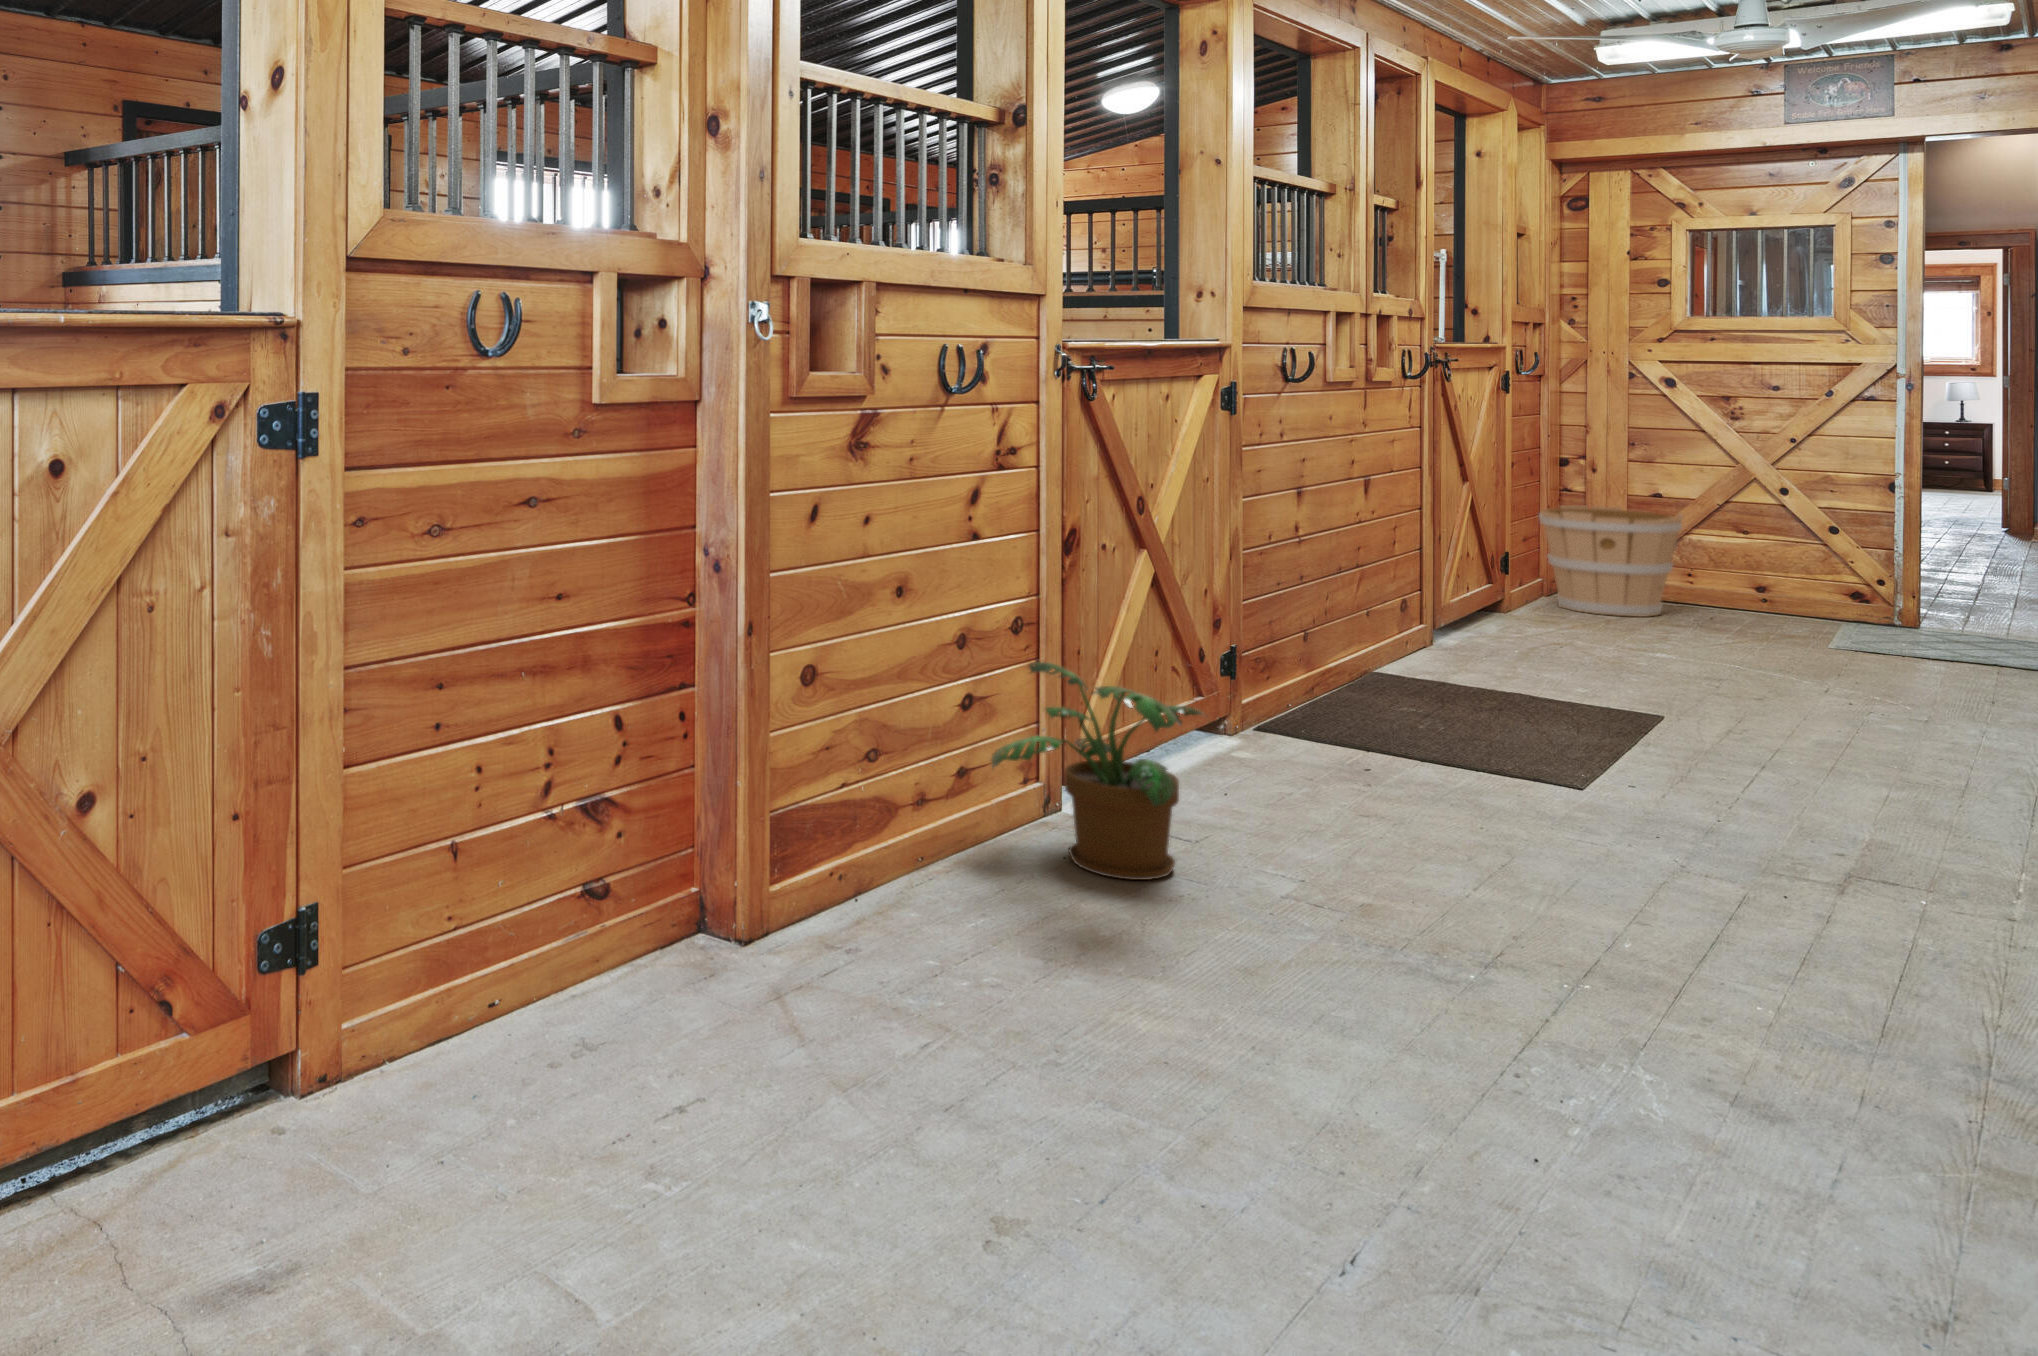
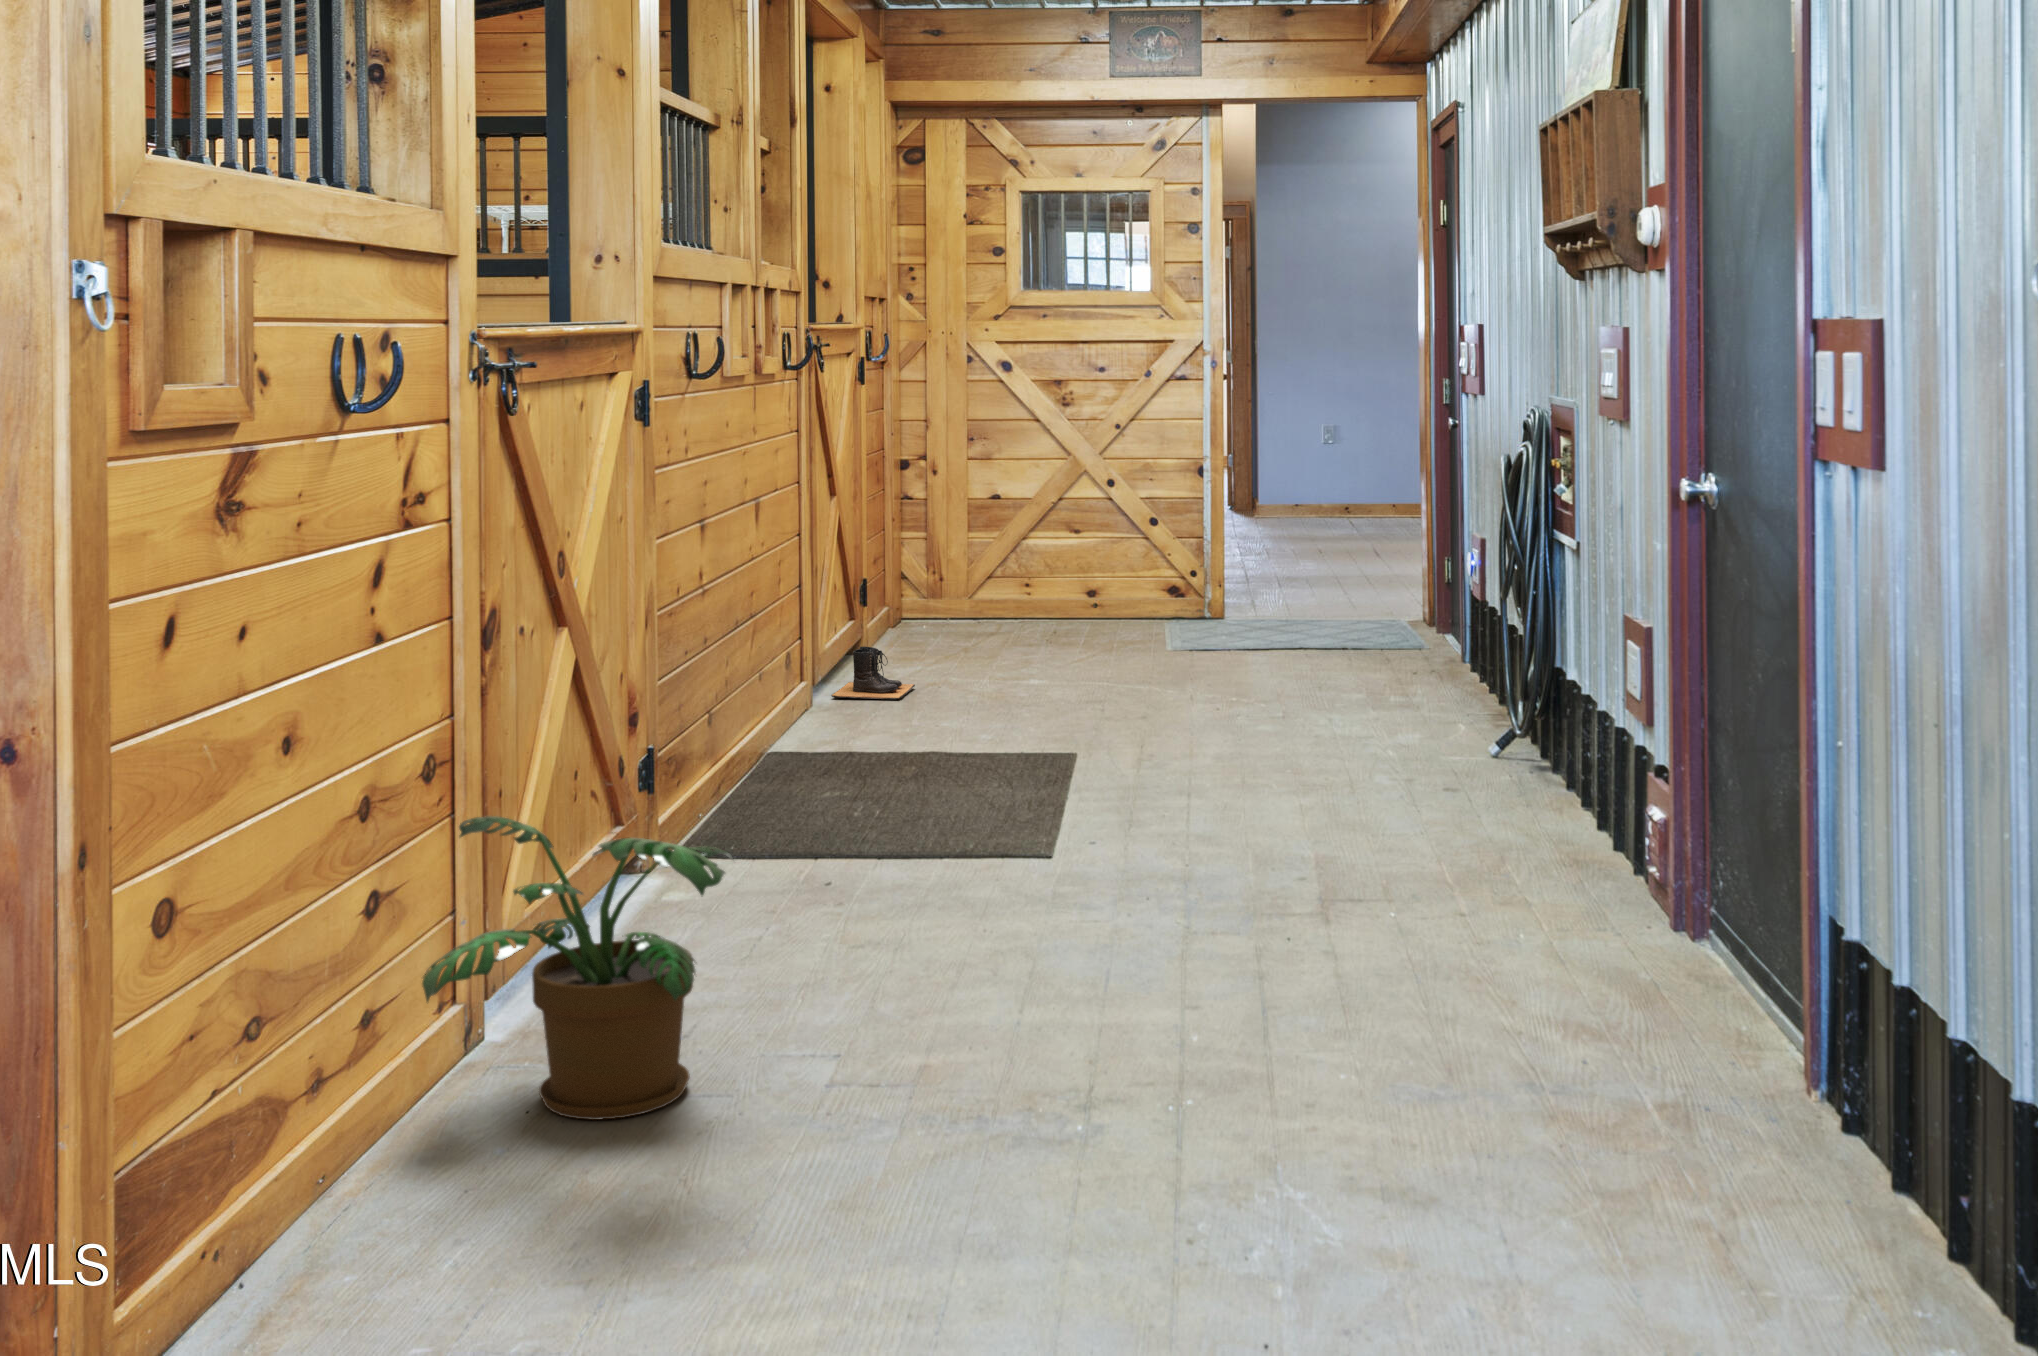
wooden bucket: present [1539,505,1683,617] -> none [894,510,1031,636]
boots: none [1444,608,1528,655] -> present [831,647,915,699]

